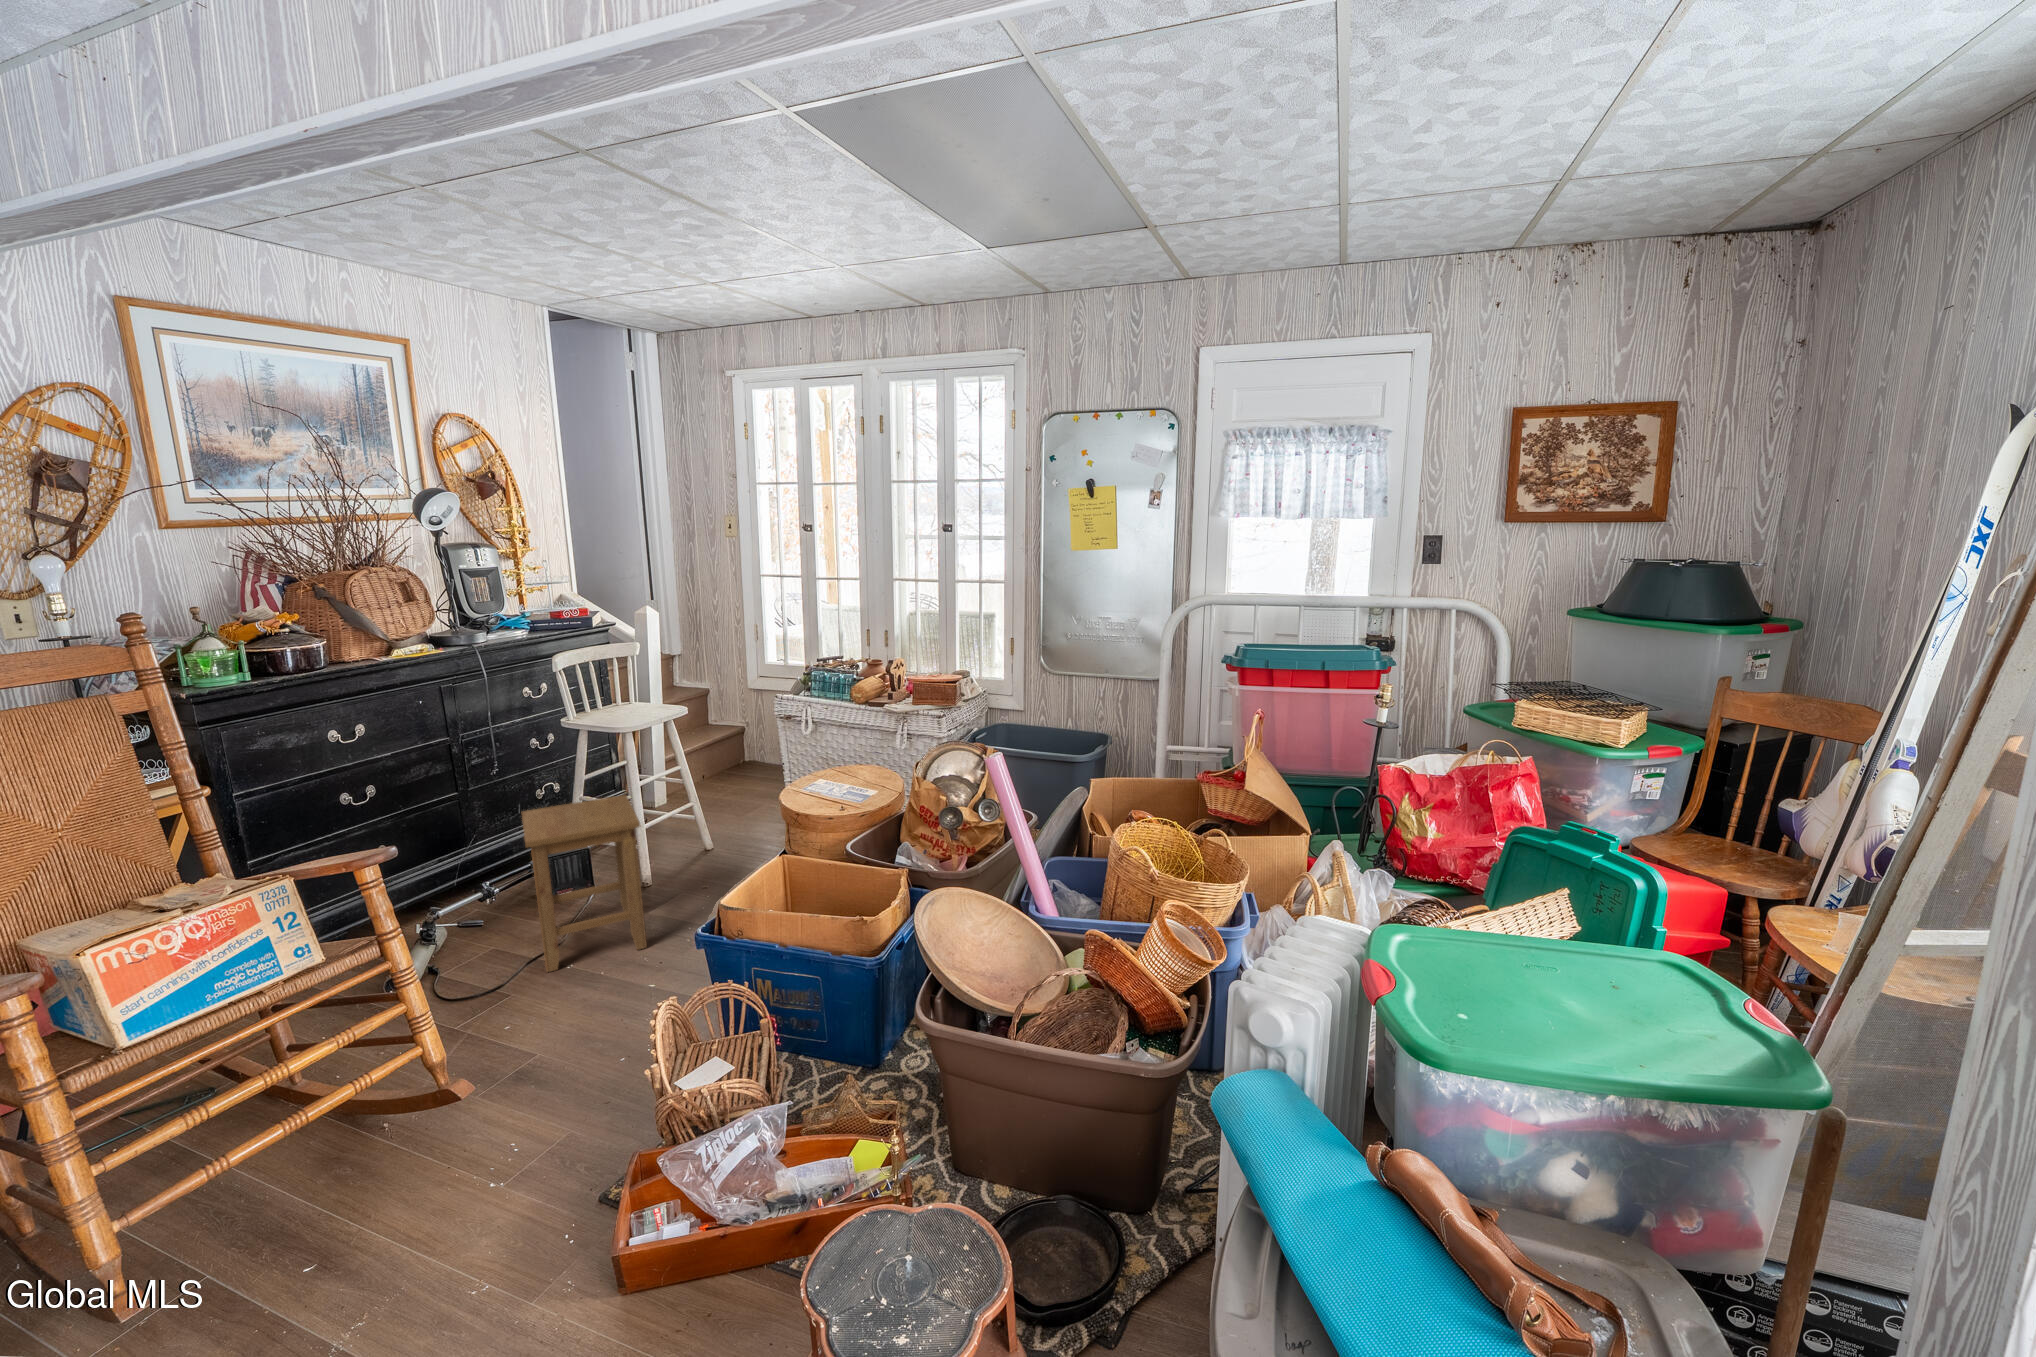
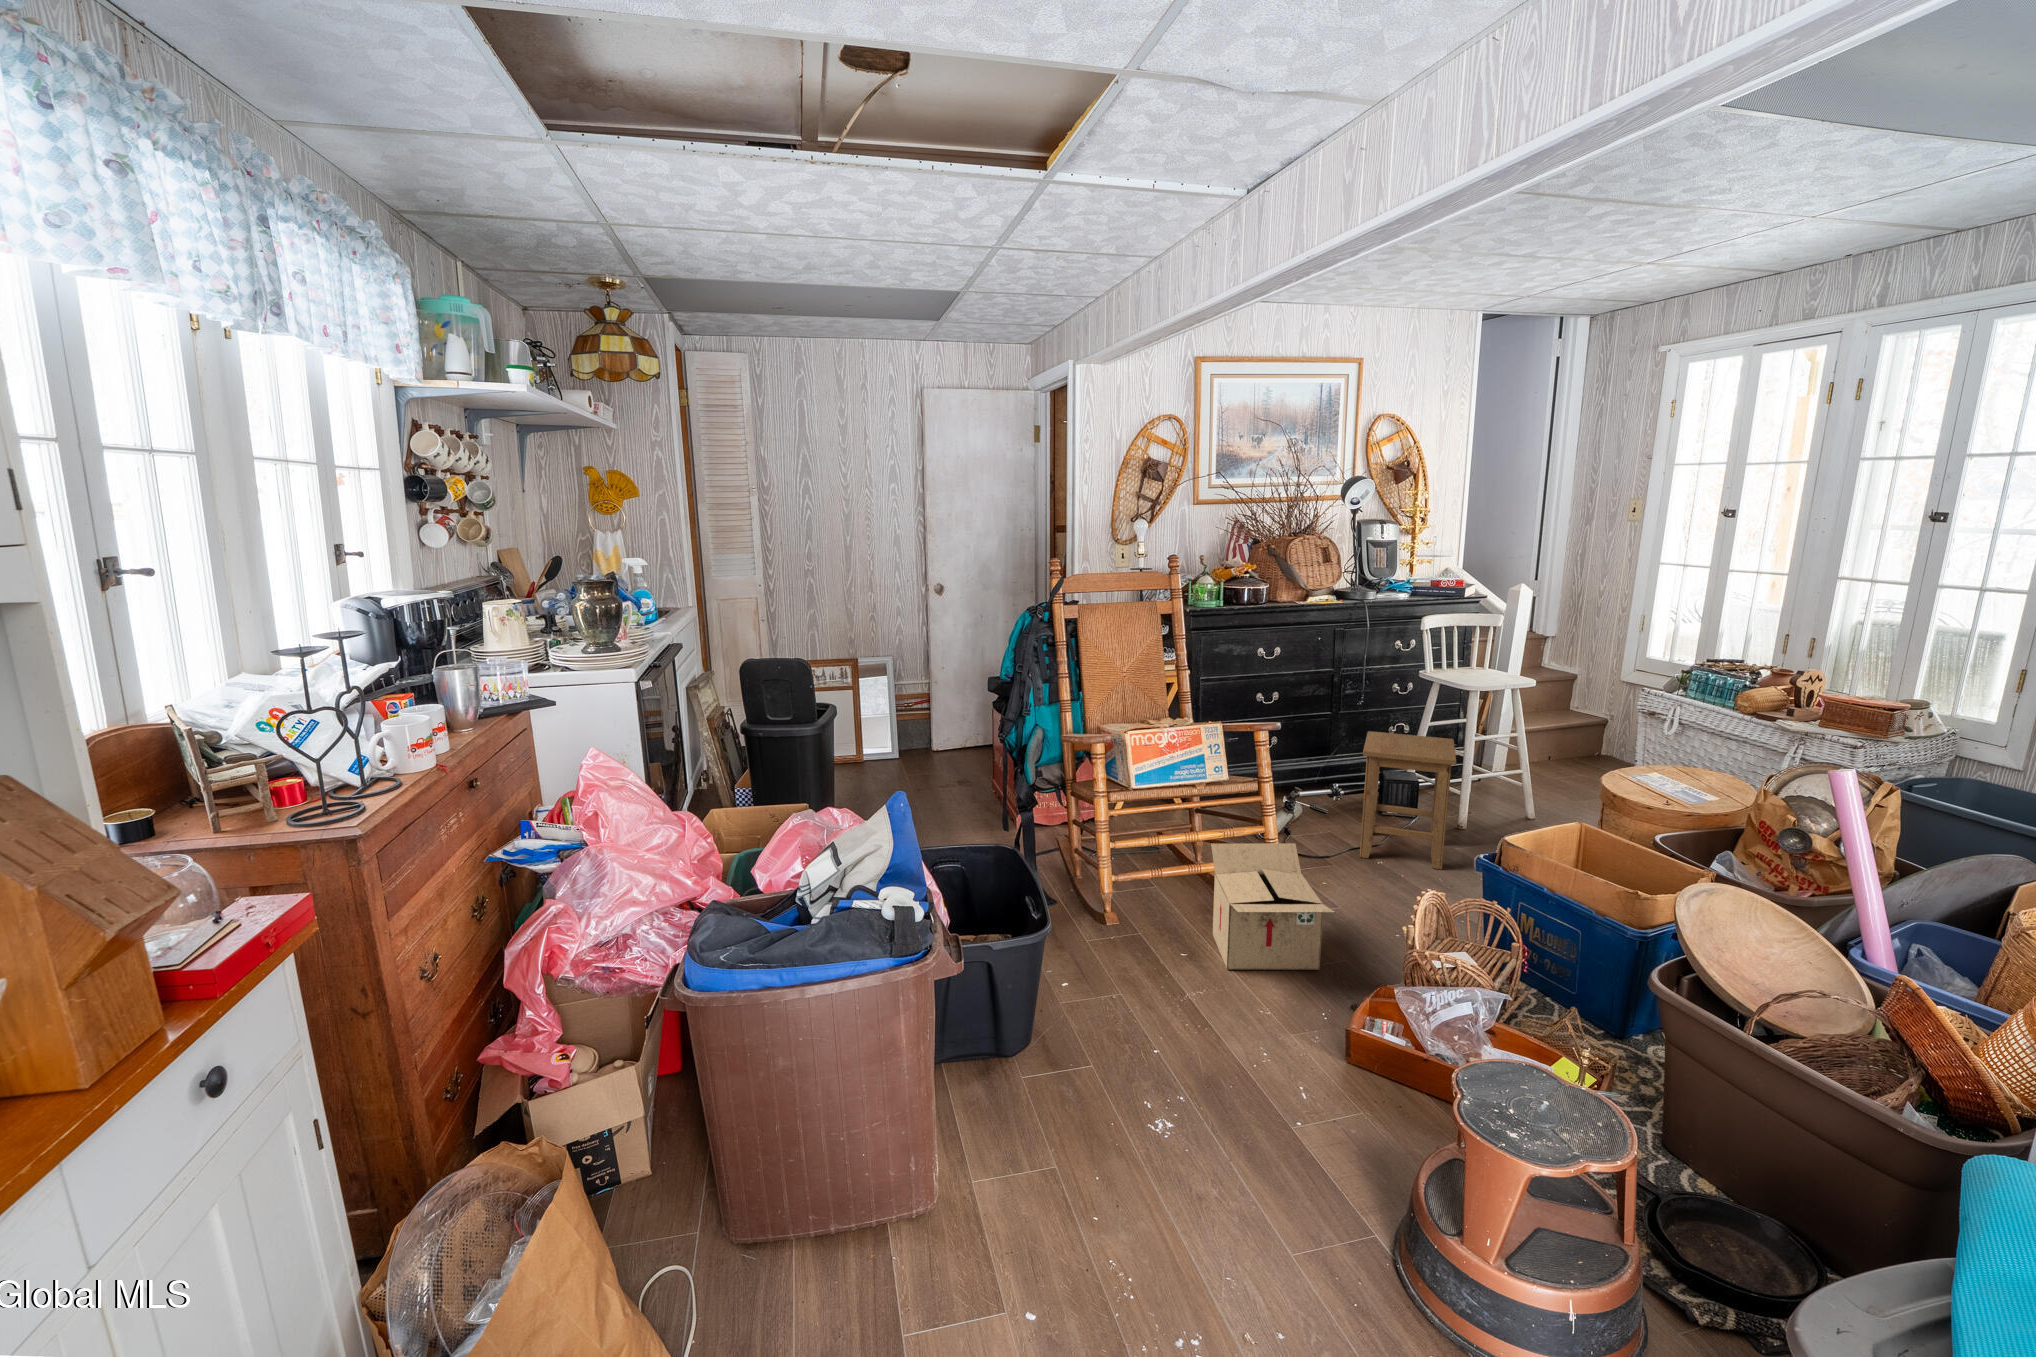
cardboard box: none [318,1011,554,1261] -> present [1211,843,1335,970]

